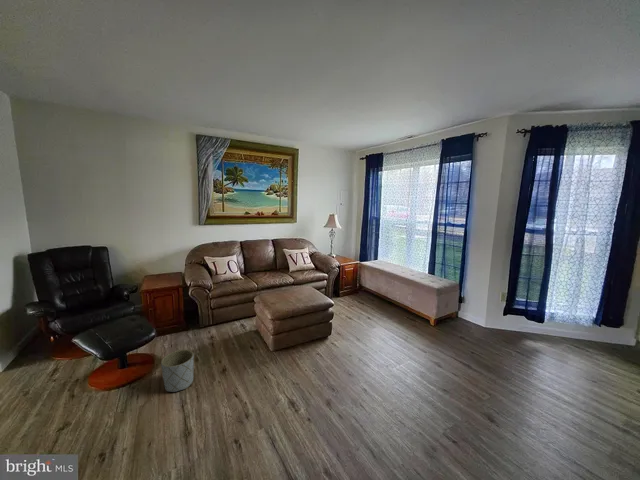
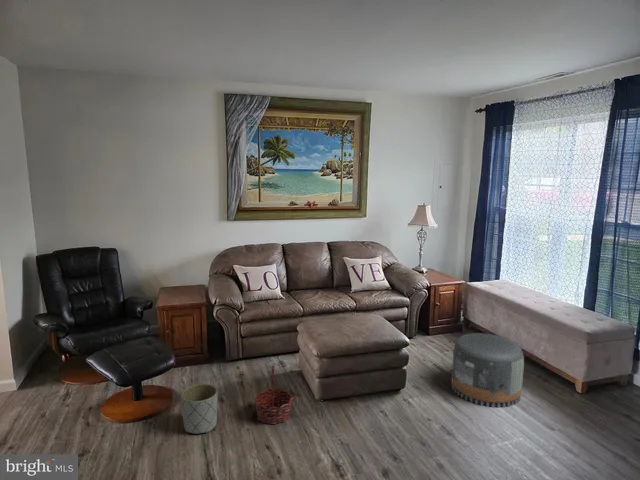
pouf: none [359,294,403,341] -> present [451,333,524,408]
basket: none [224,330,254,374] -> present [254,366,293,424]

